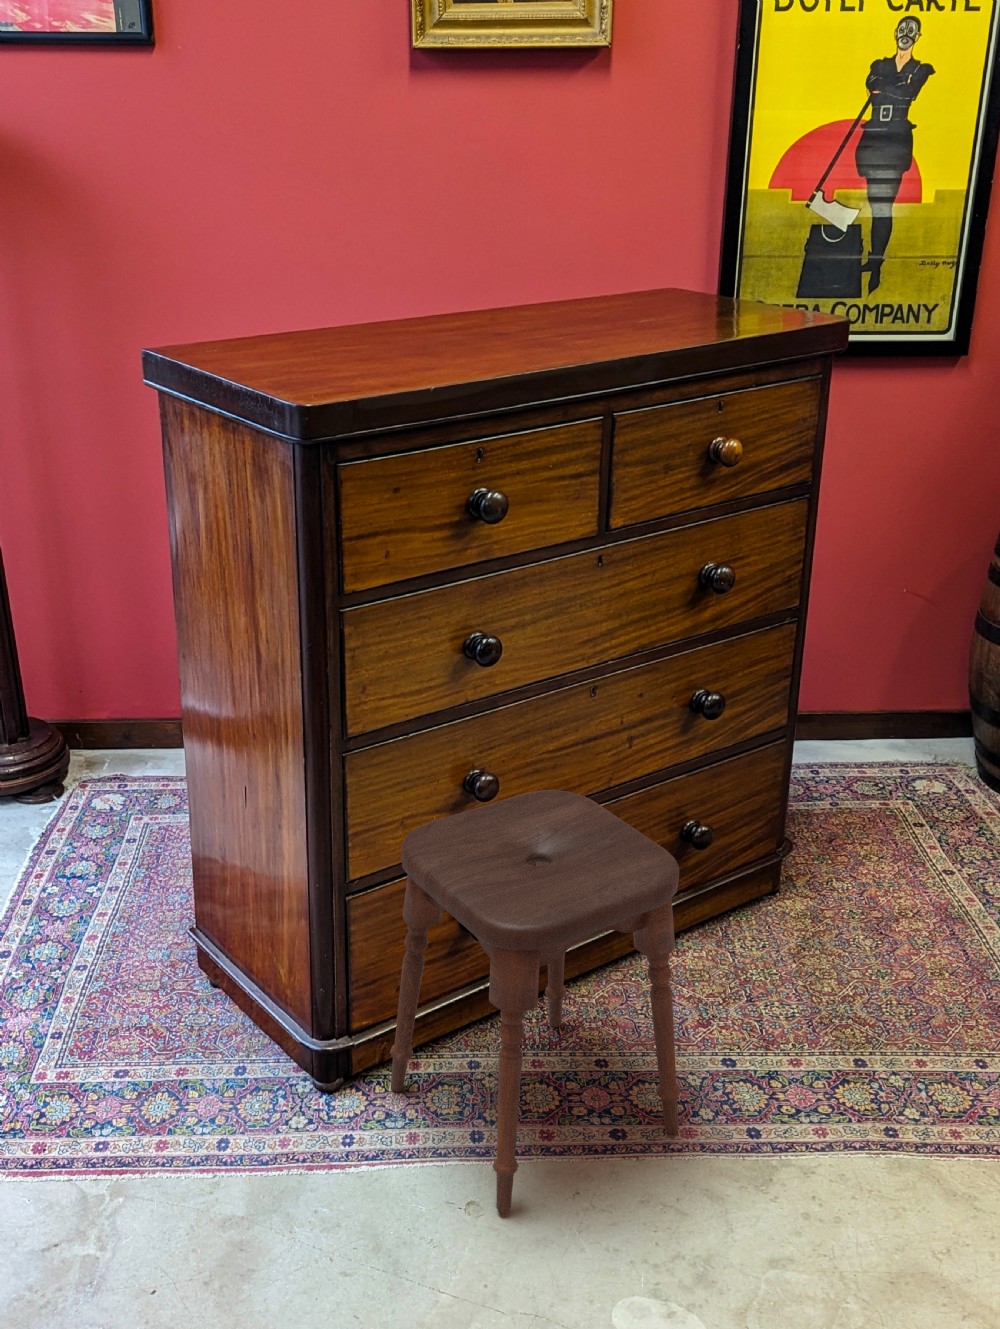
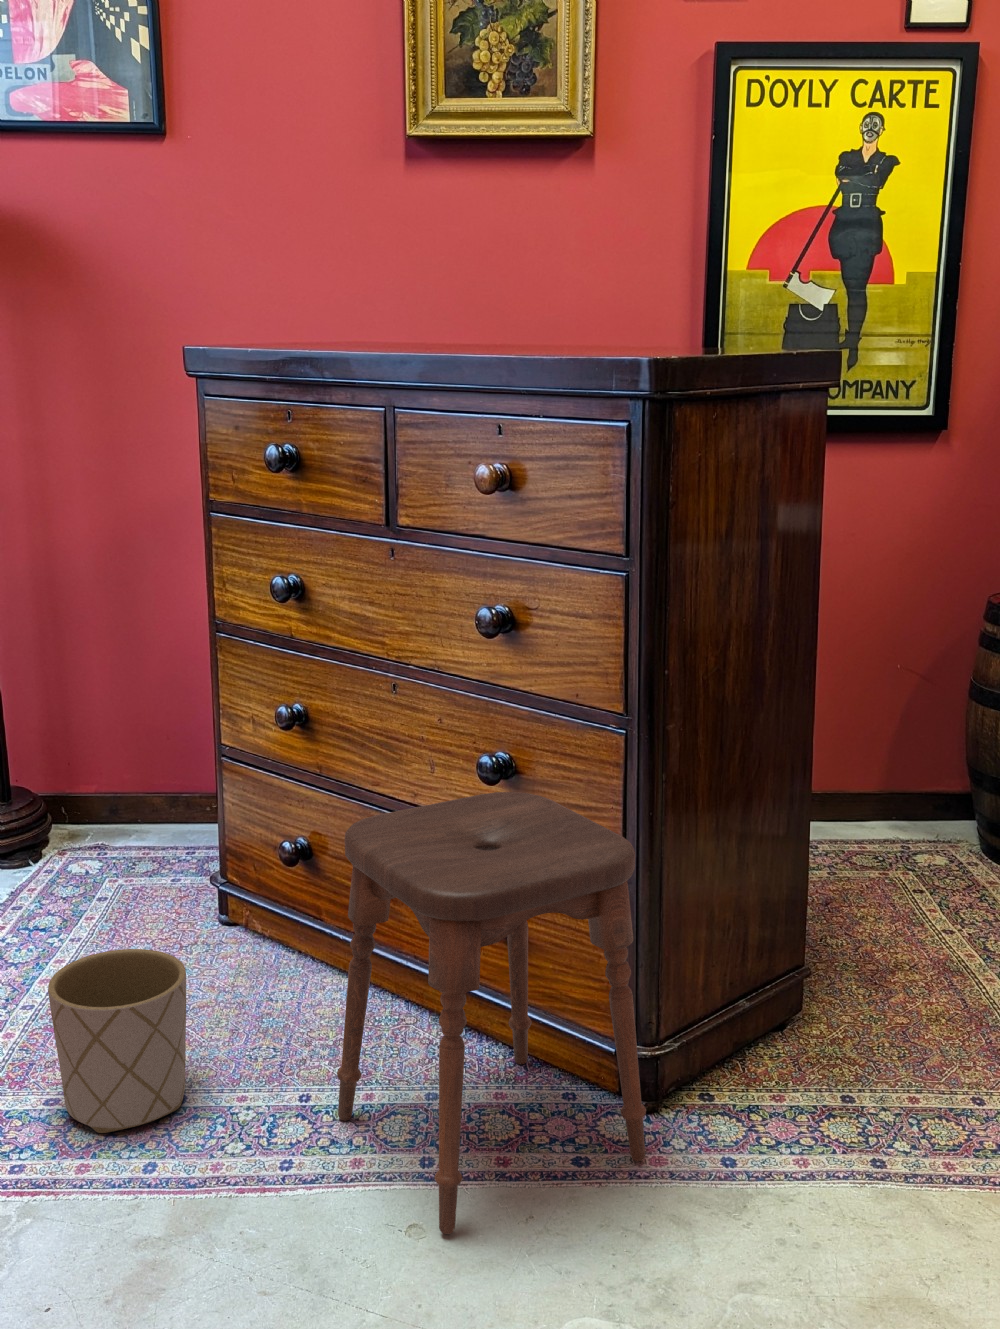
planter: none [116,932,245,1109] -> present [48,949,186,1133]

